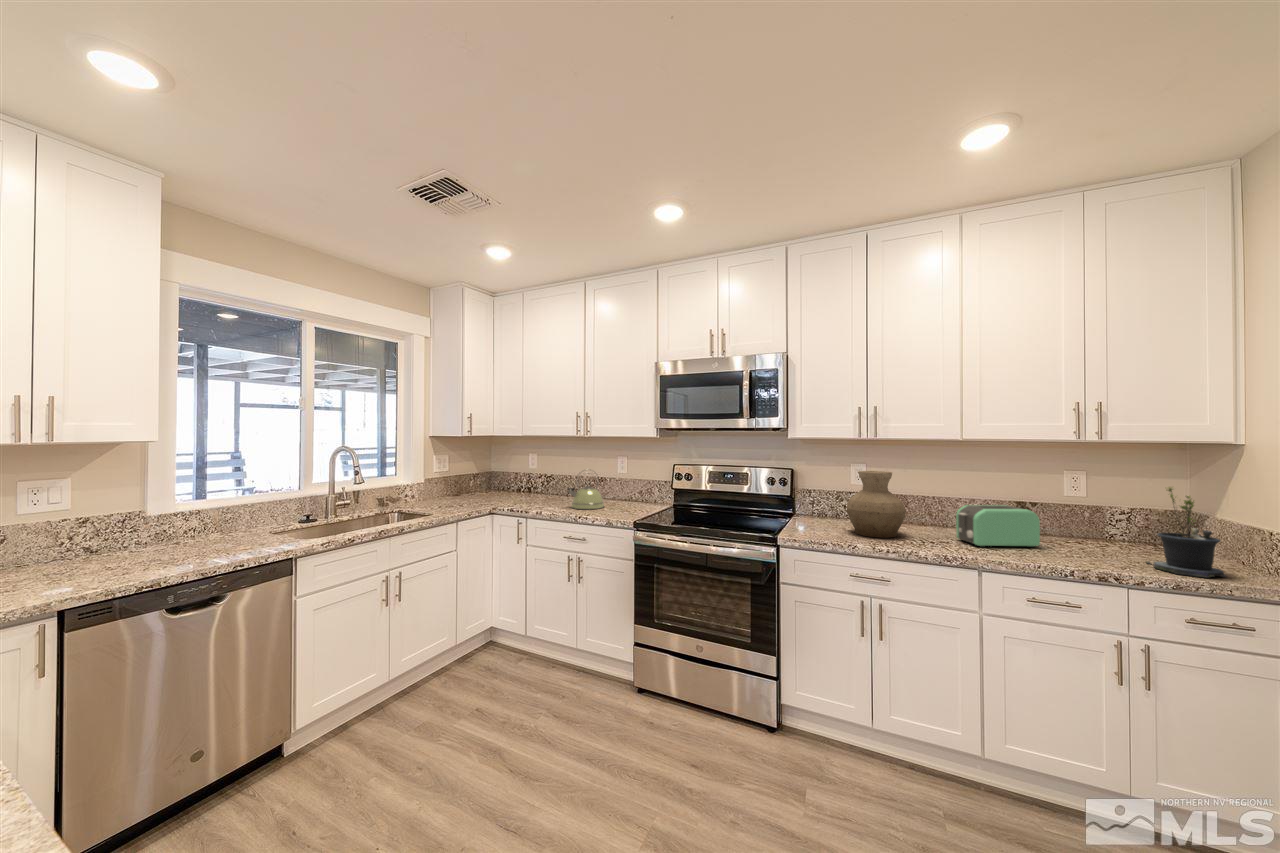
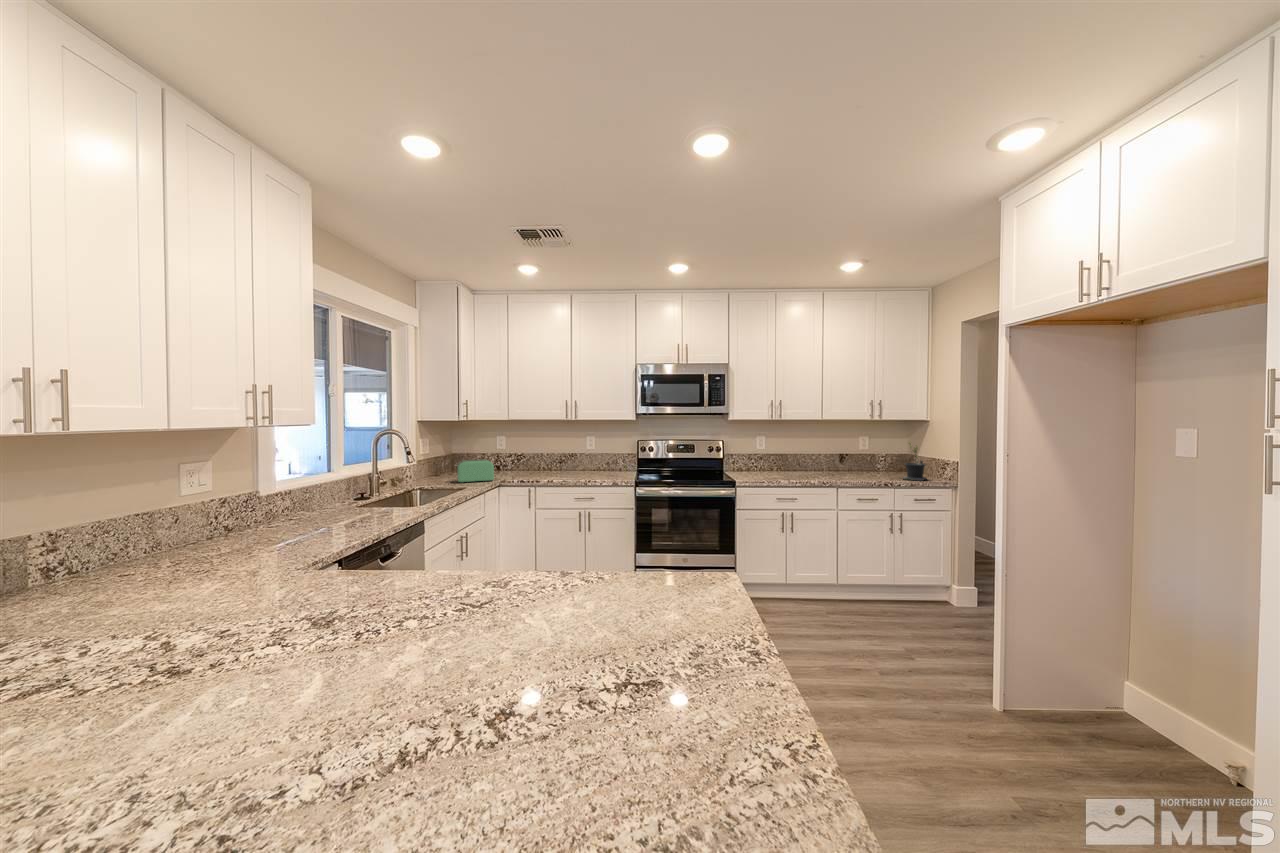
vase: present [846,471,906,538] -> none [764,440,797,478]
kettle: present [568,477,604,509] -> none [563,446,590,477]
toaster: present [956,505,1040,547] -> present [456,459,494,483]

